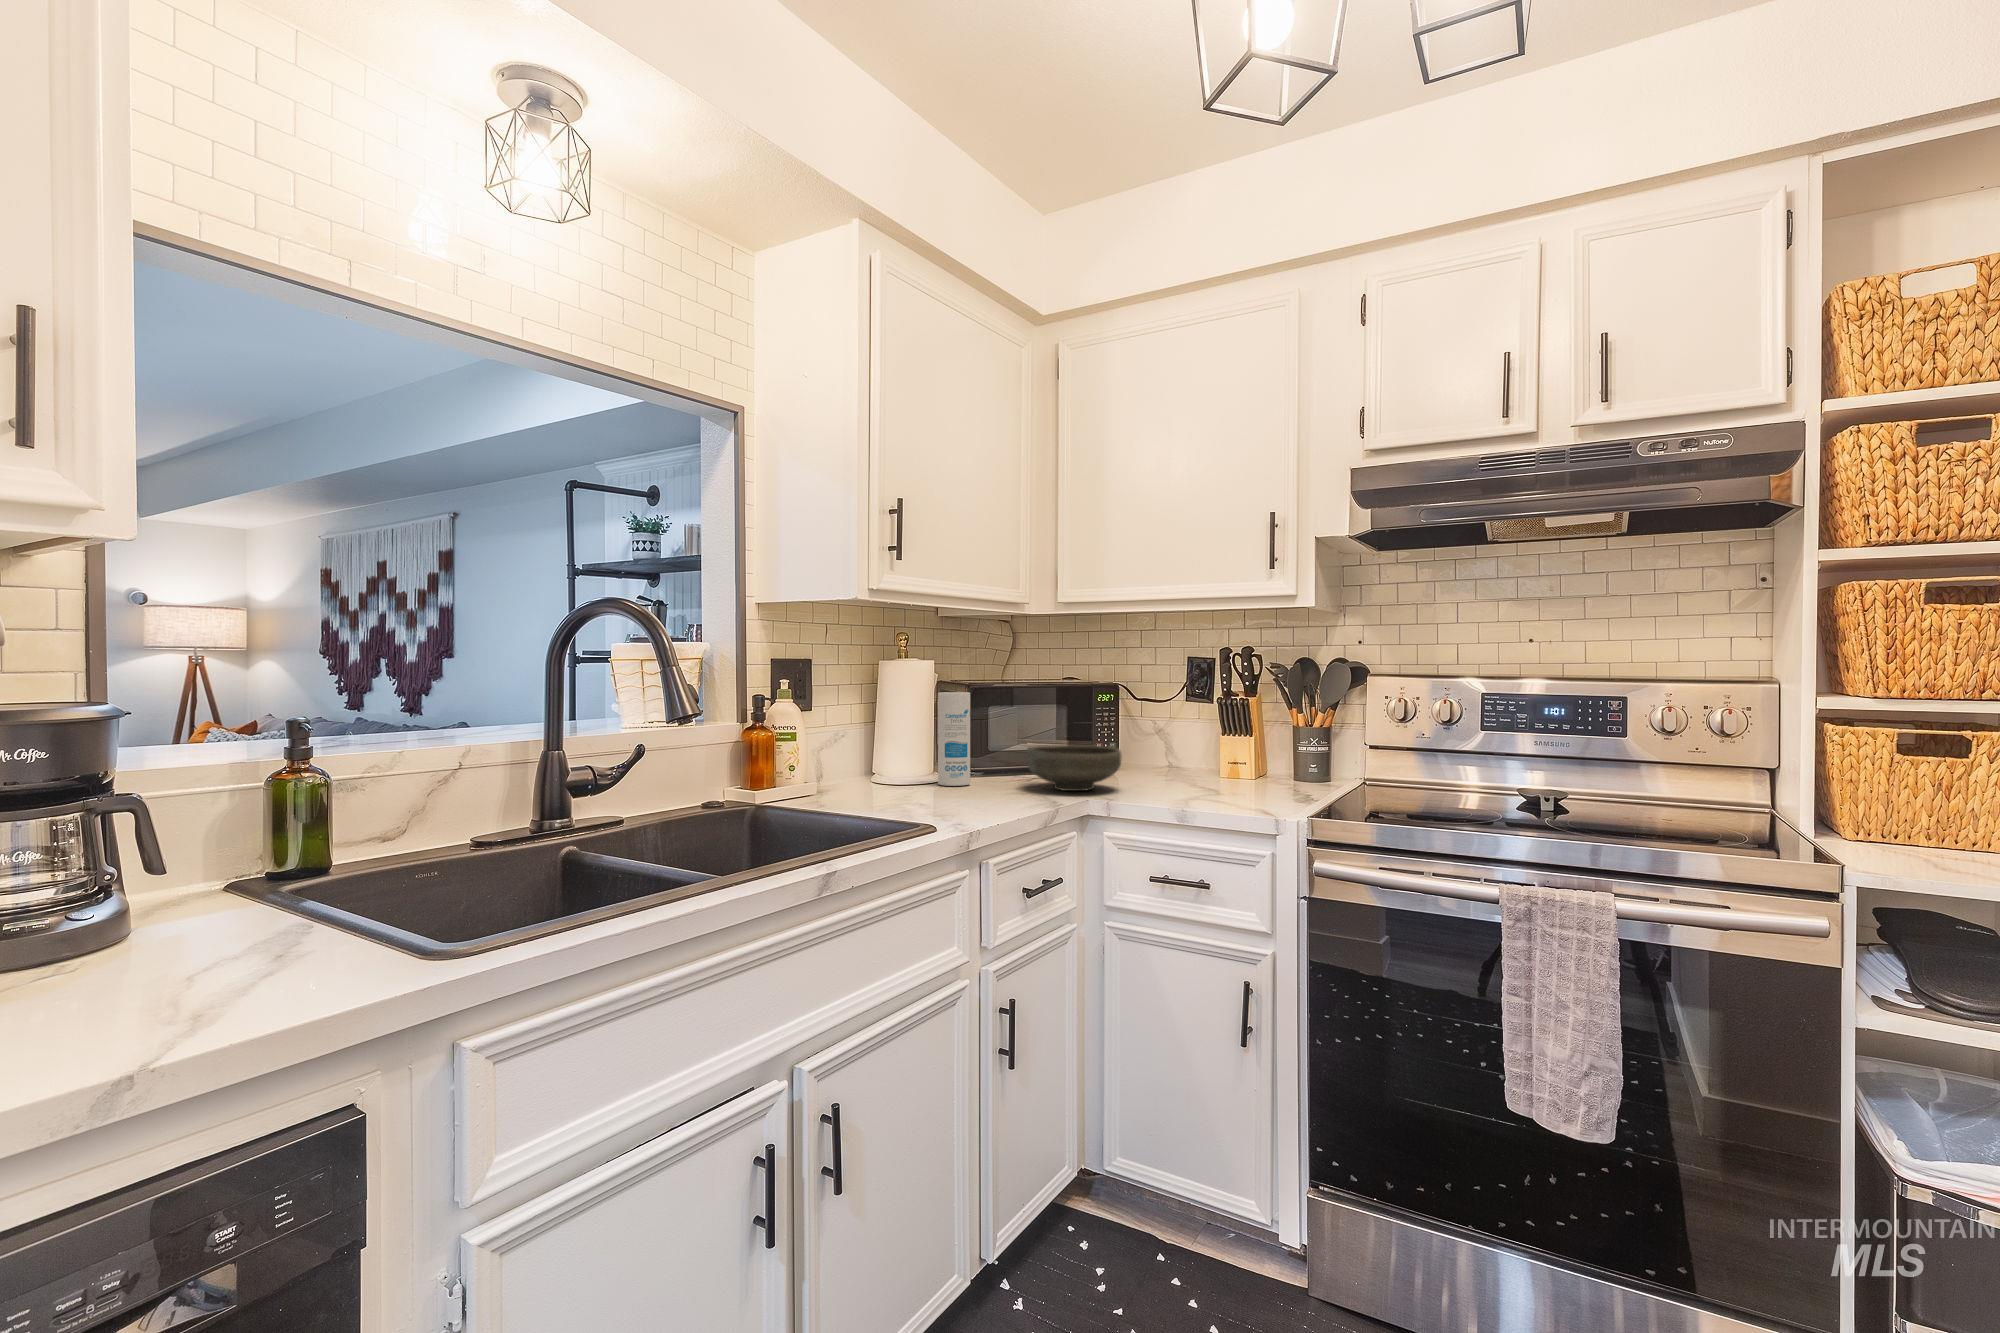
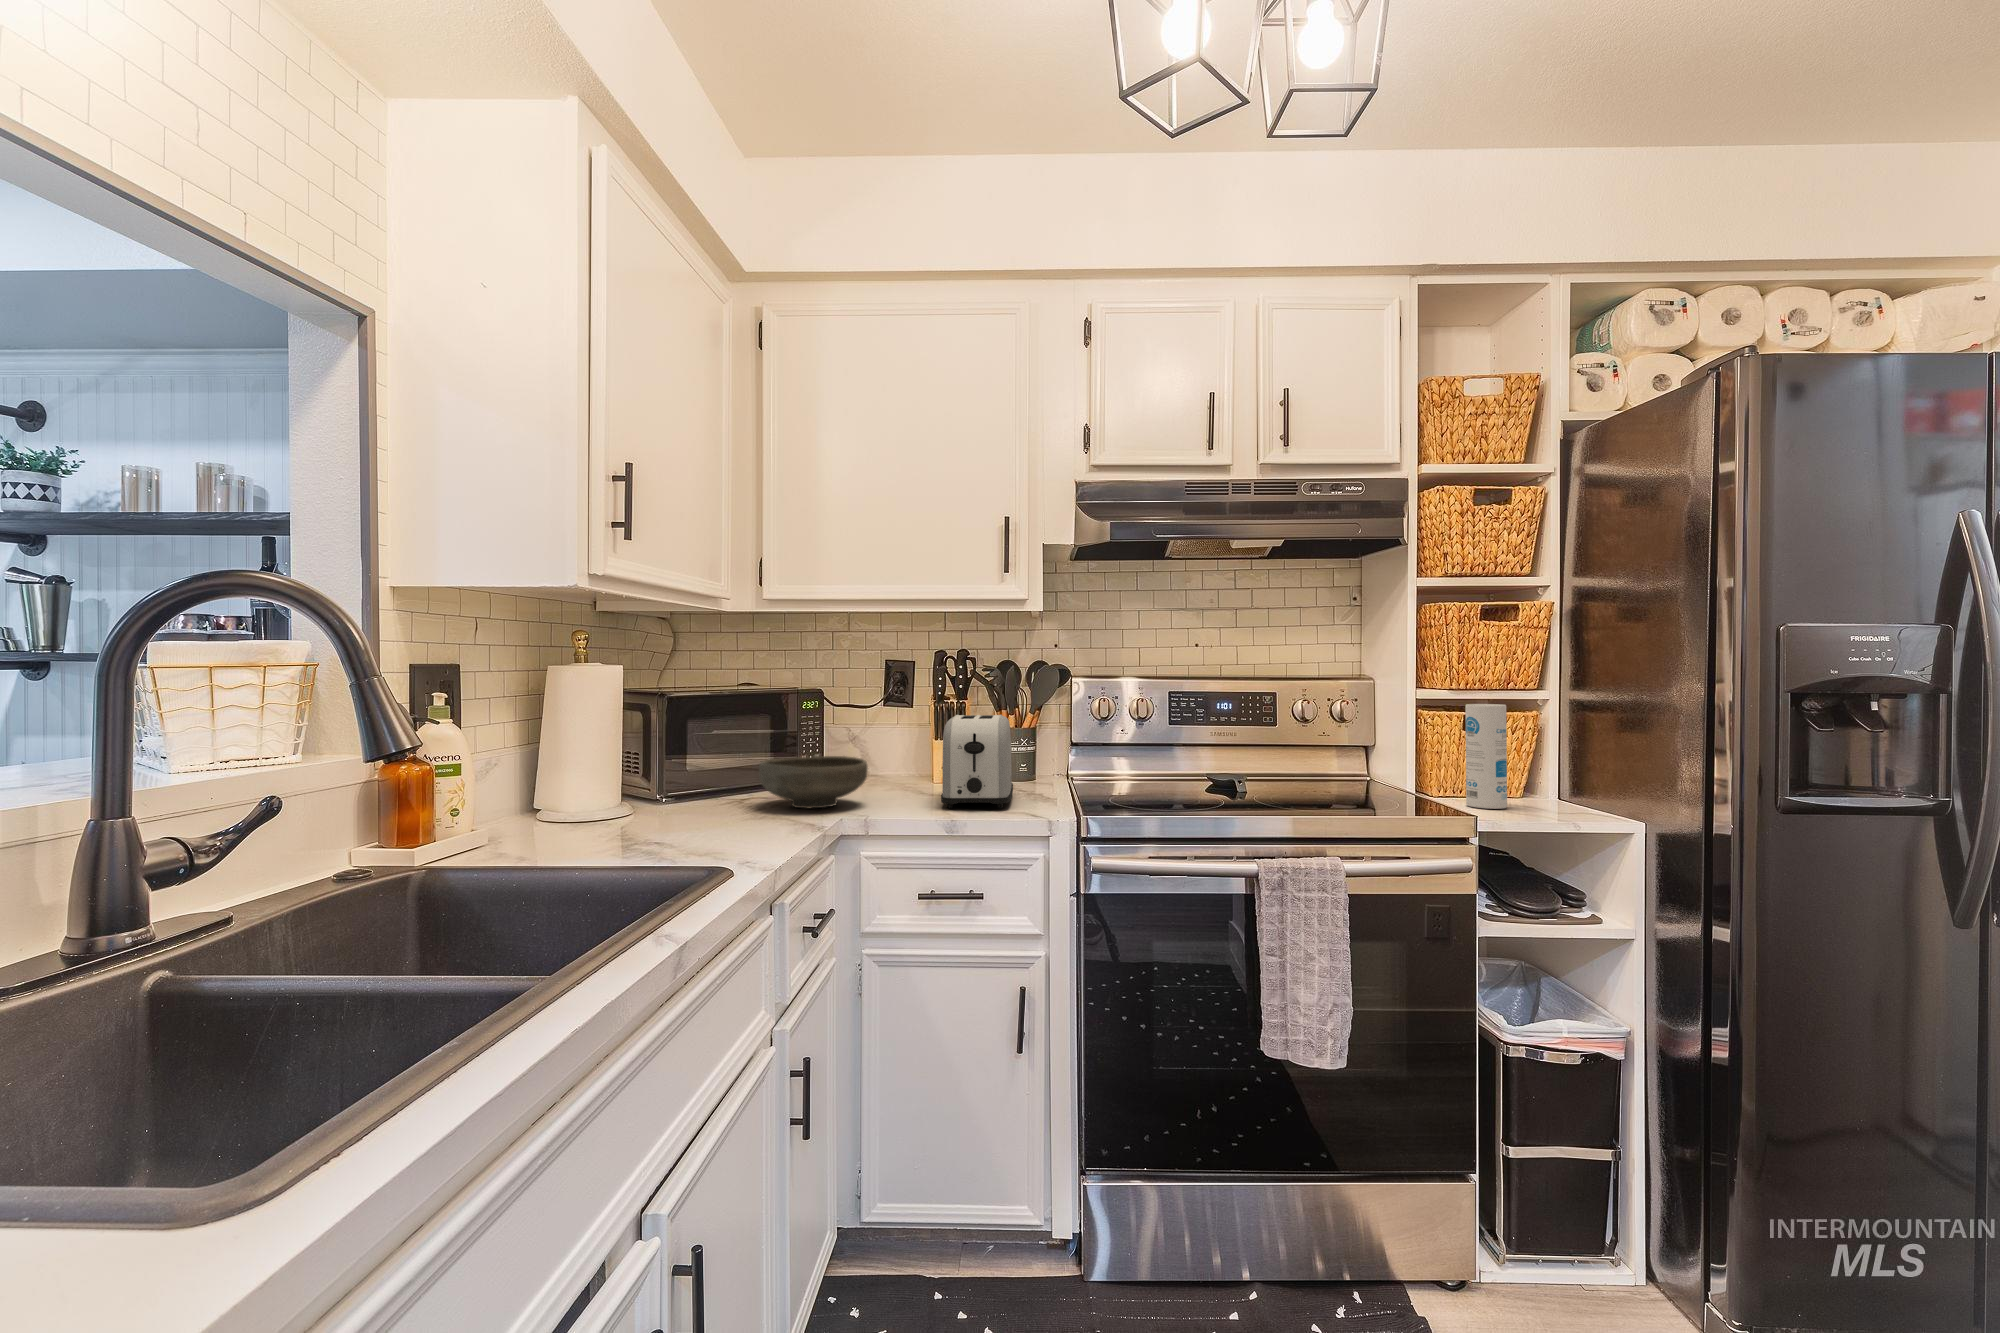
canister: present [938,692,970,786] -> present [1465,704,1507,809]
toaster: none [1181,712,1277,805] -> present [941,715,1013,808]

